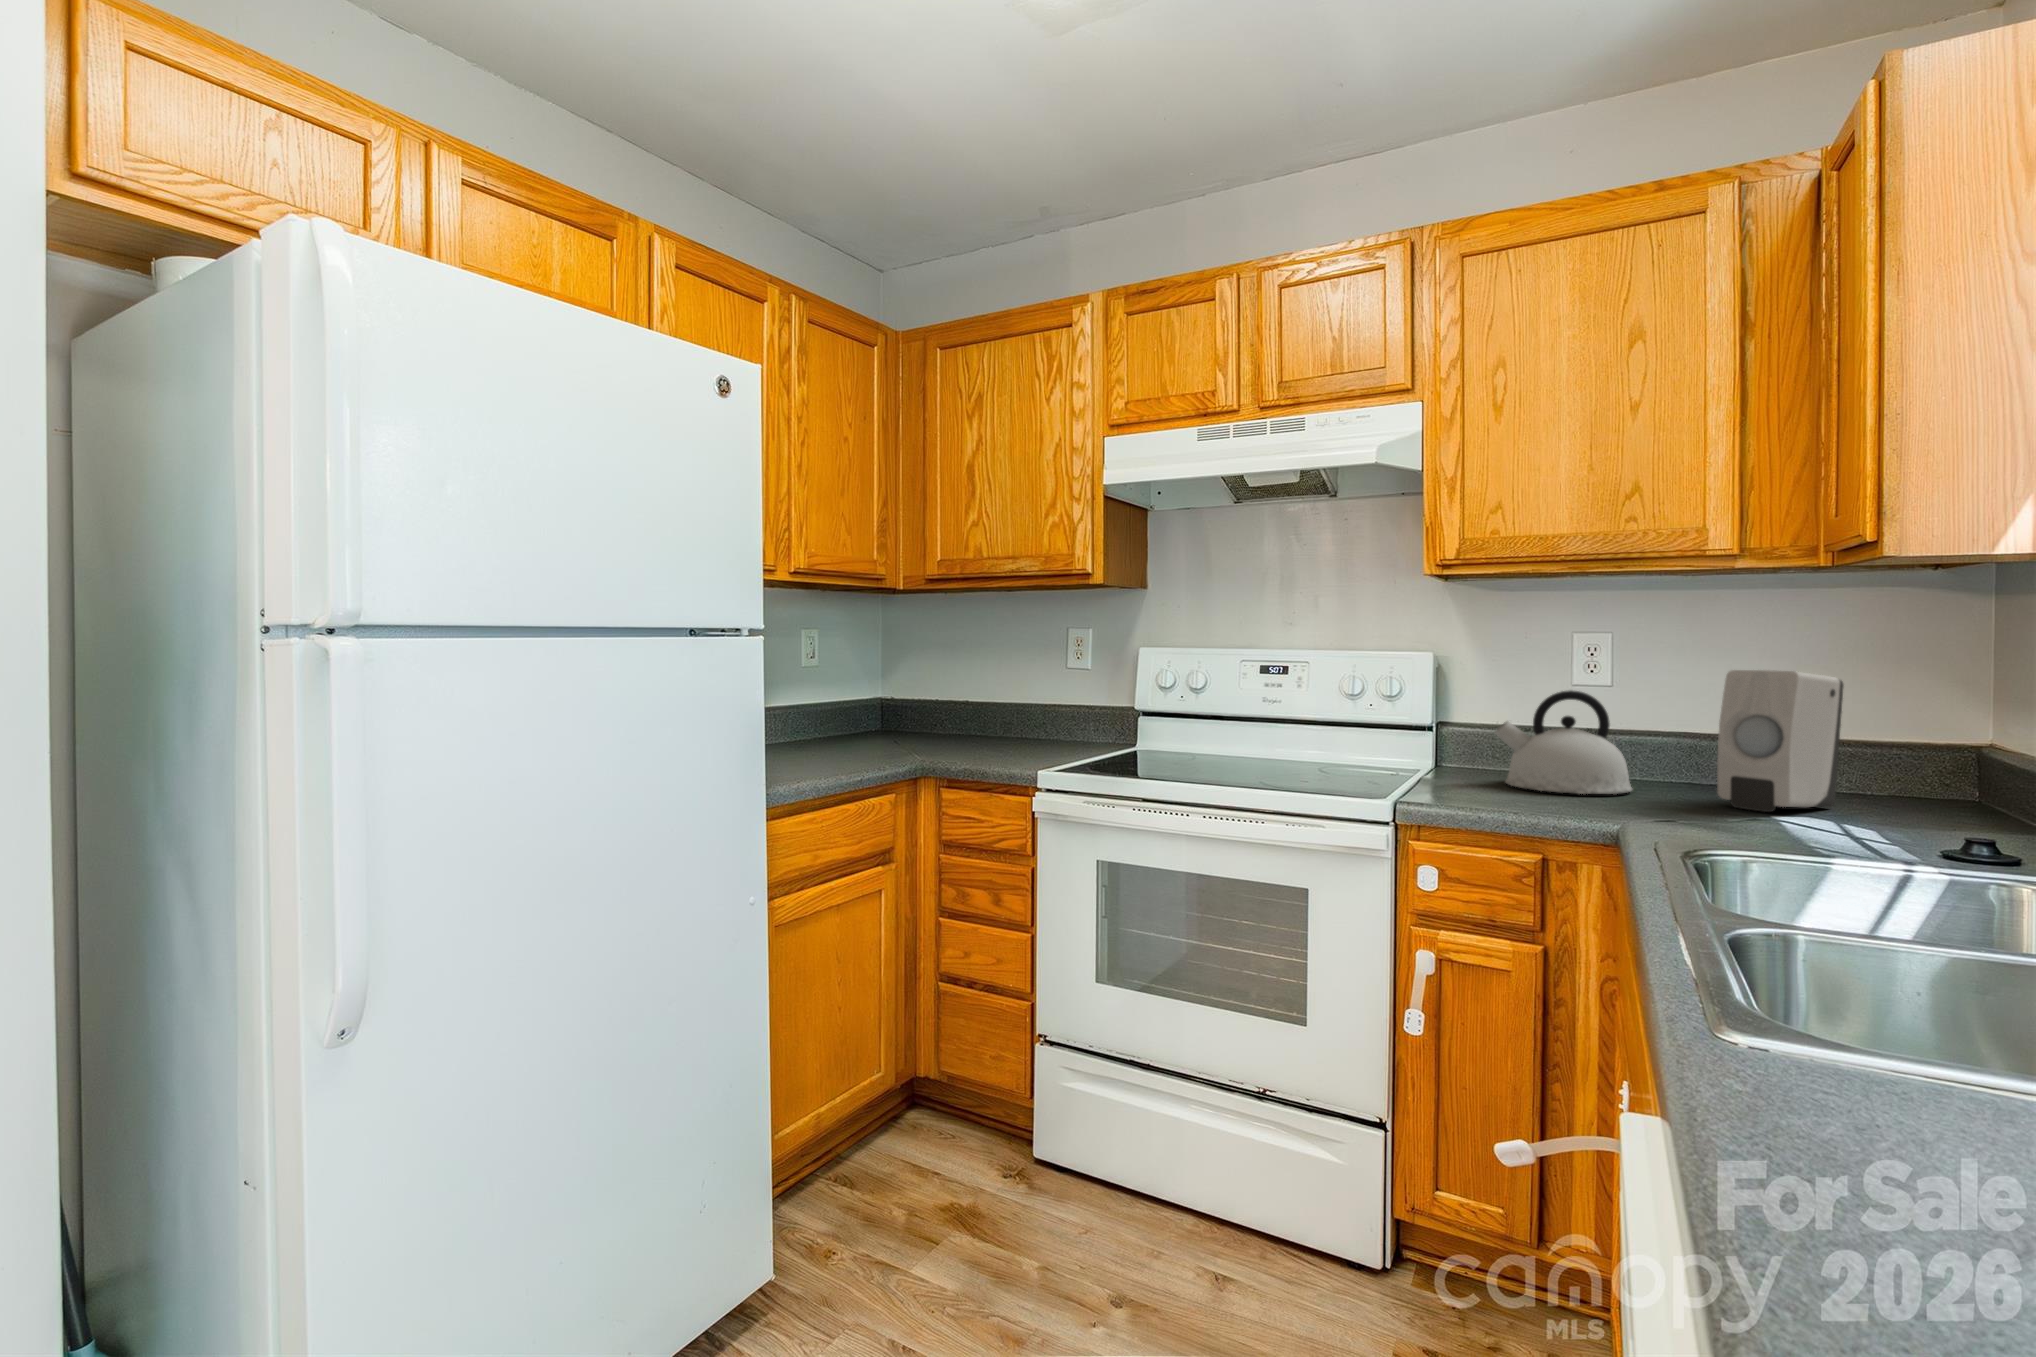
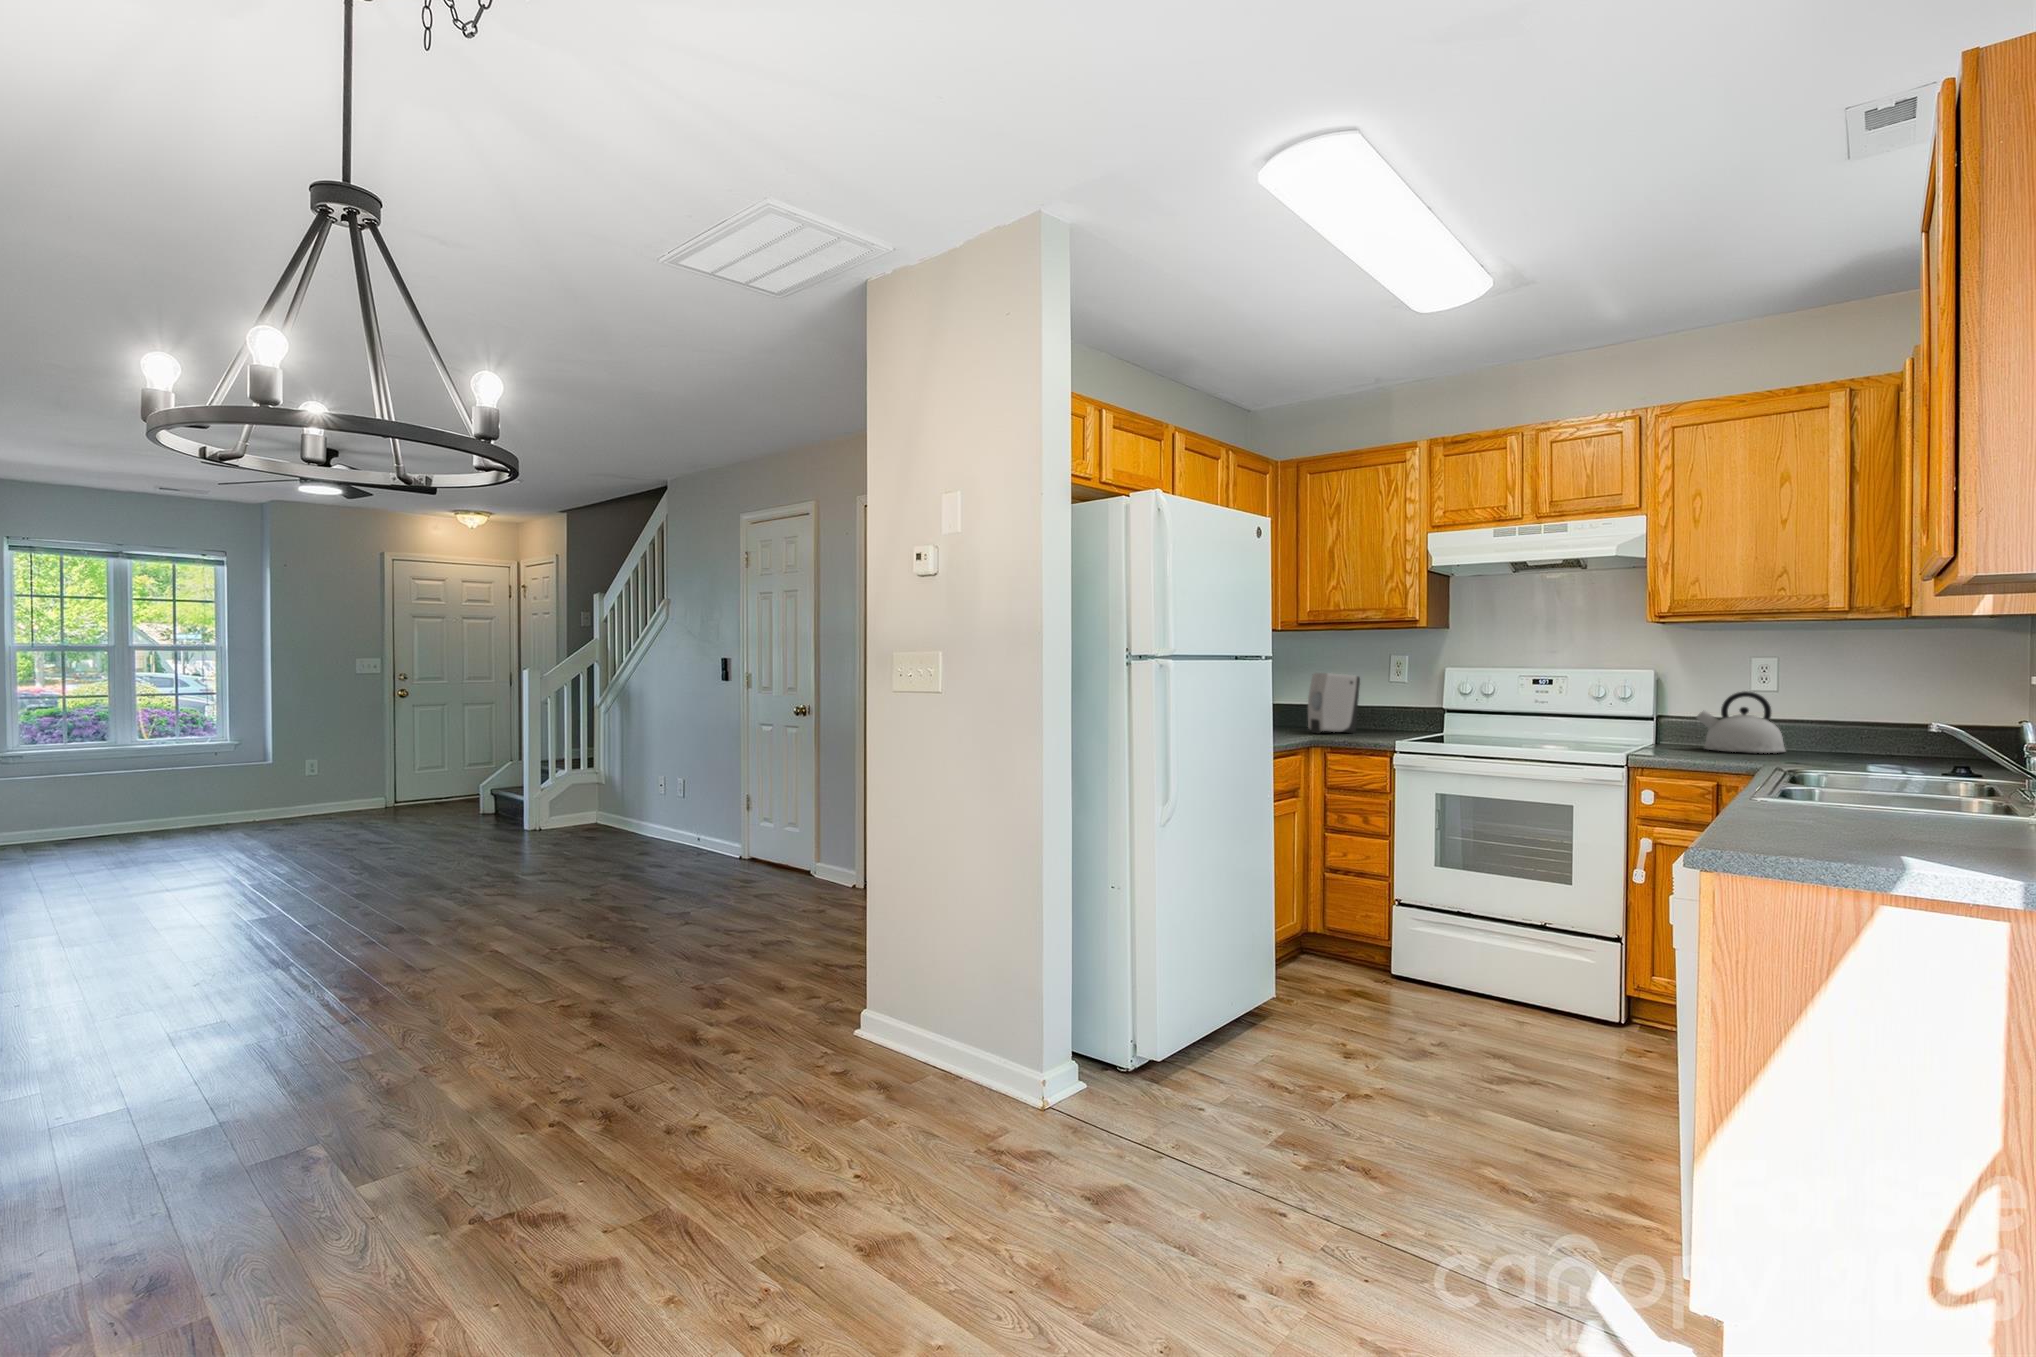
soap dispenser: present [1717,670,1843,812] -> present [1308,673,1360,733]

